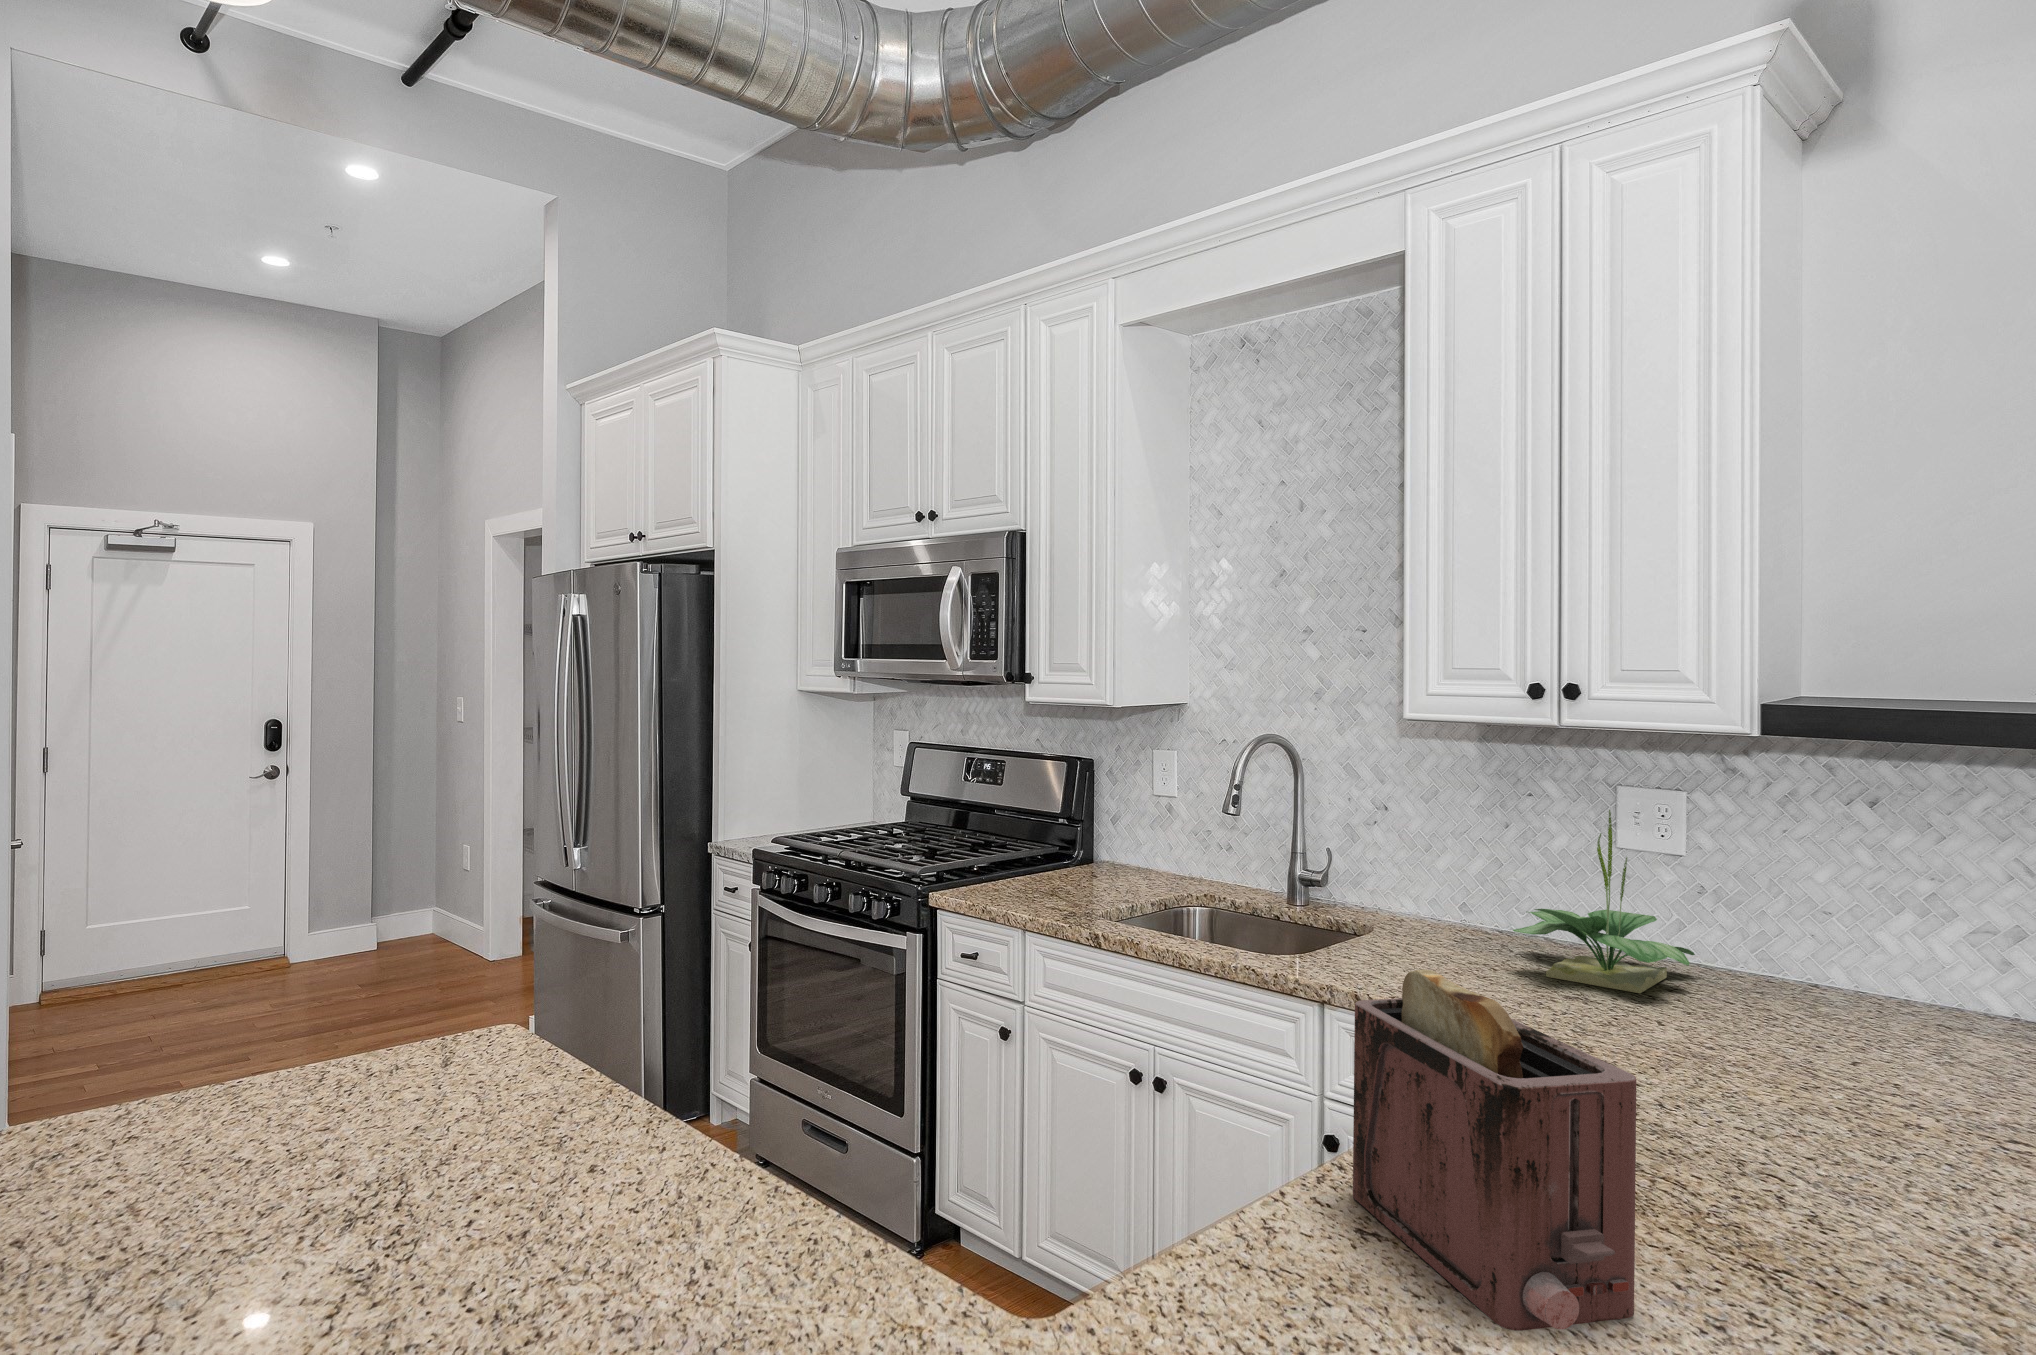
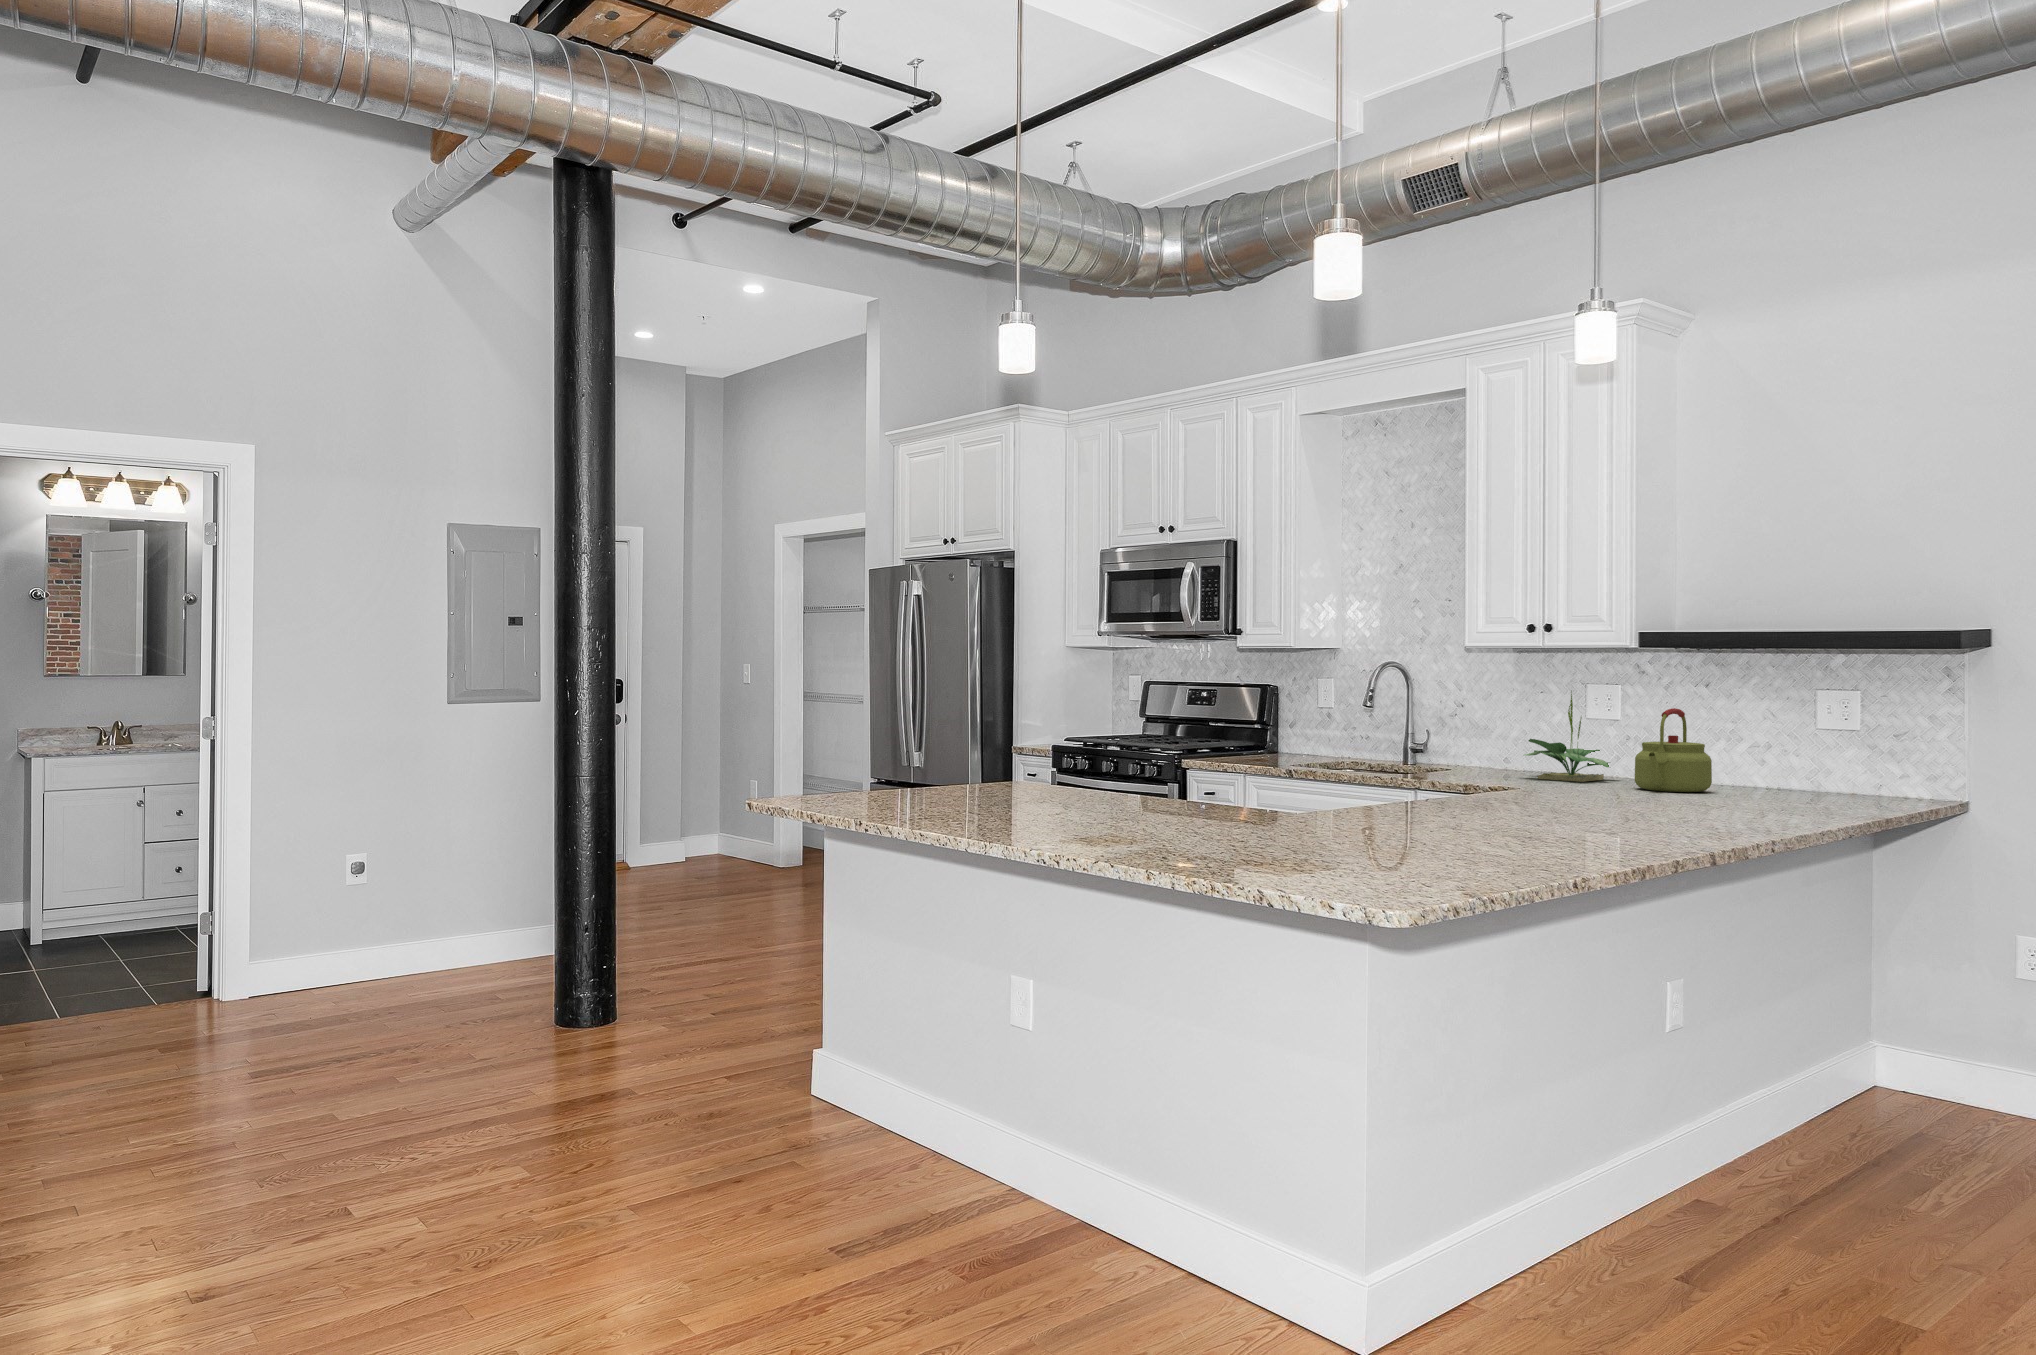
kettle: none [1783,875,1967,1068] -> present [1635,708,1712,792]
toaster: present [1353,969,1636,1331] -> none [1410,711,1493,805]

